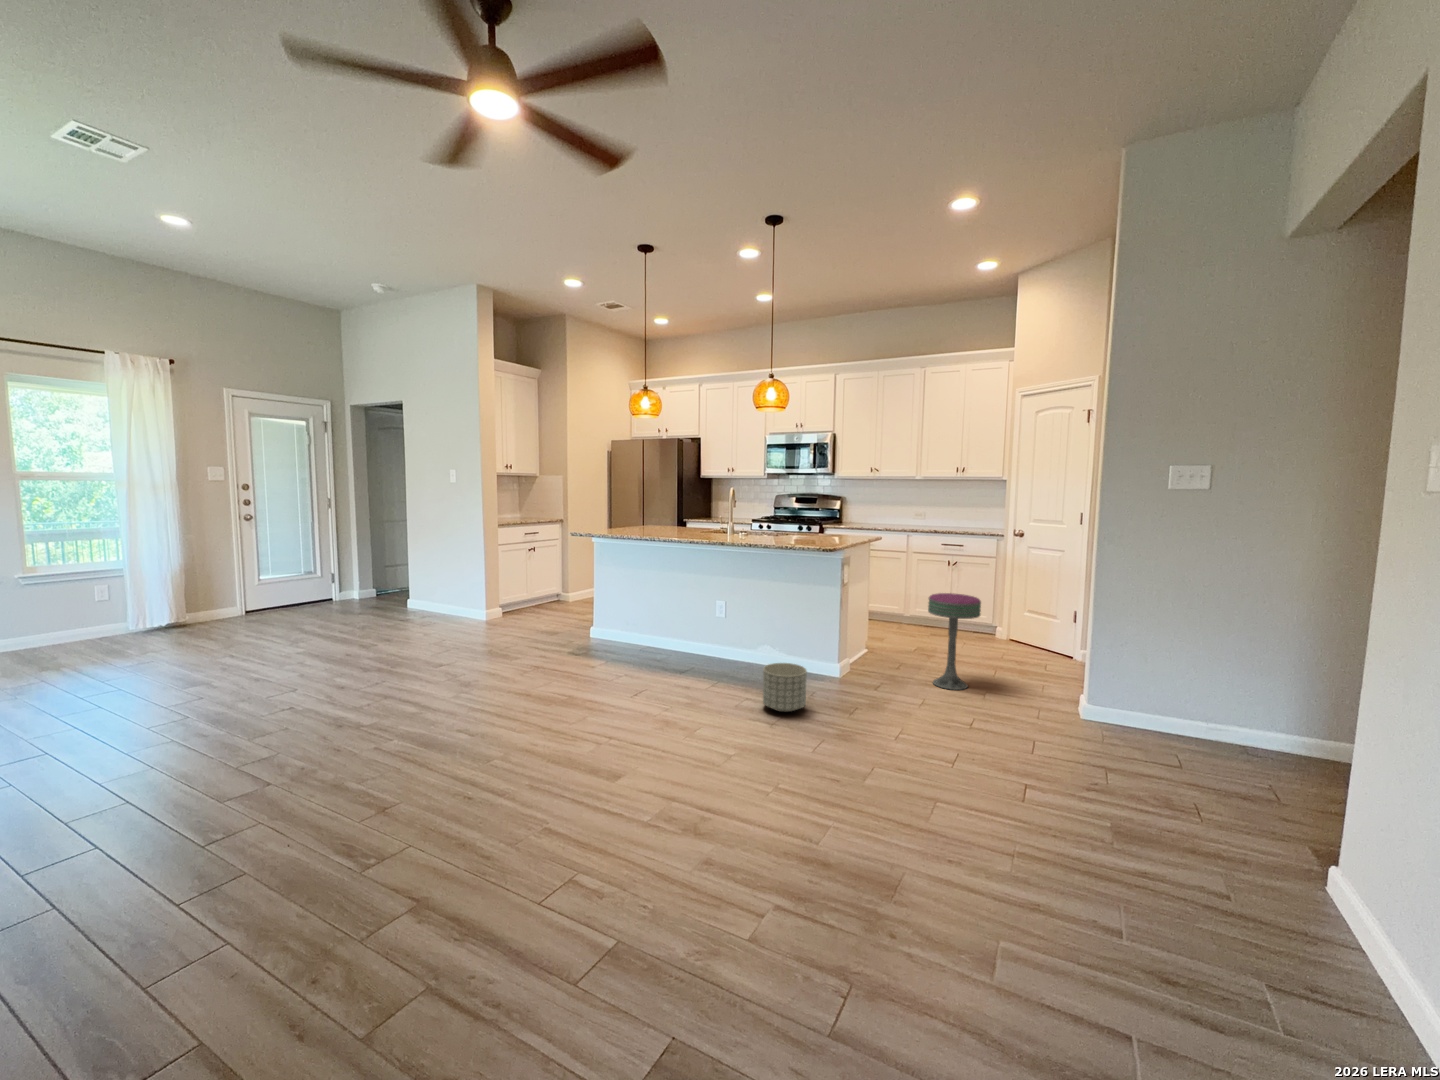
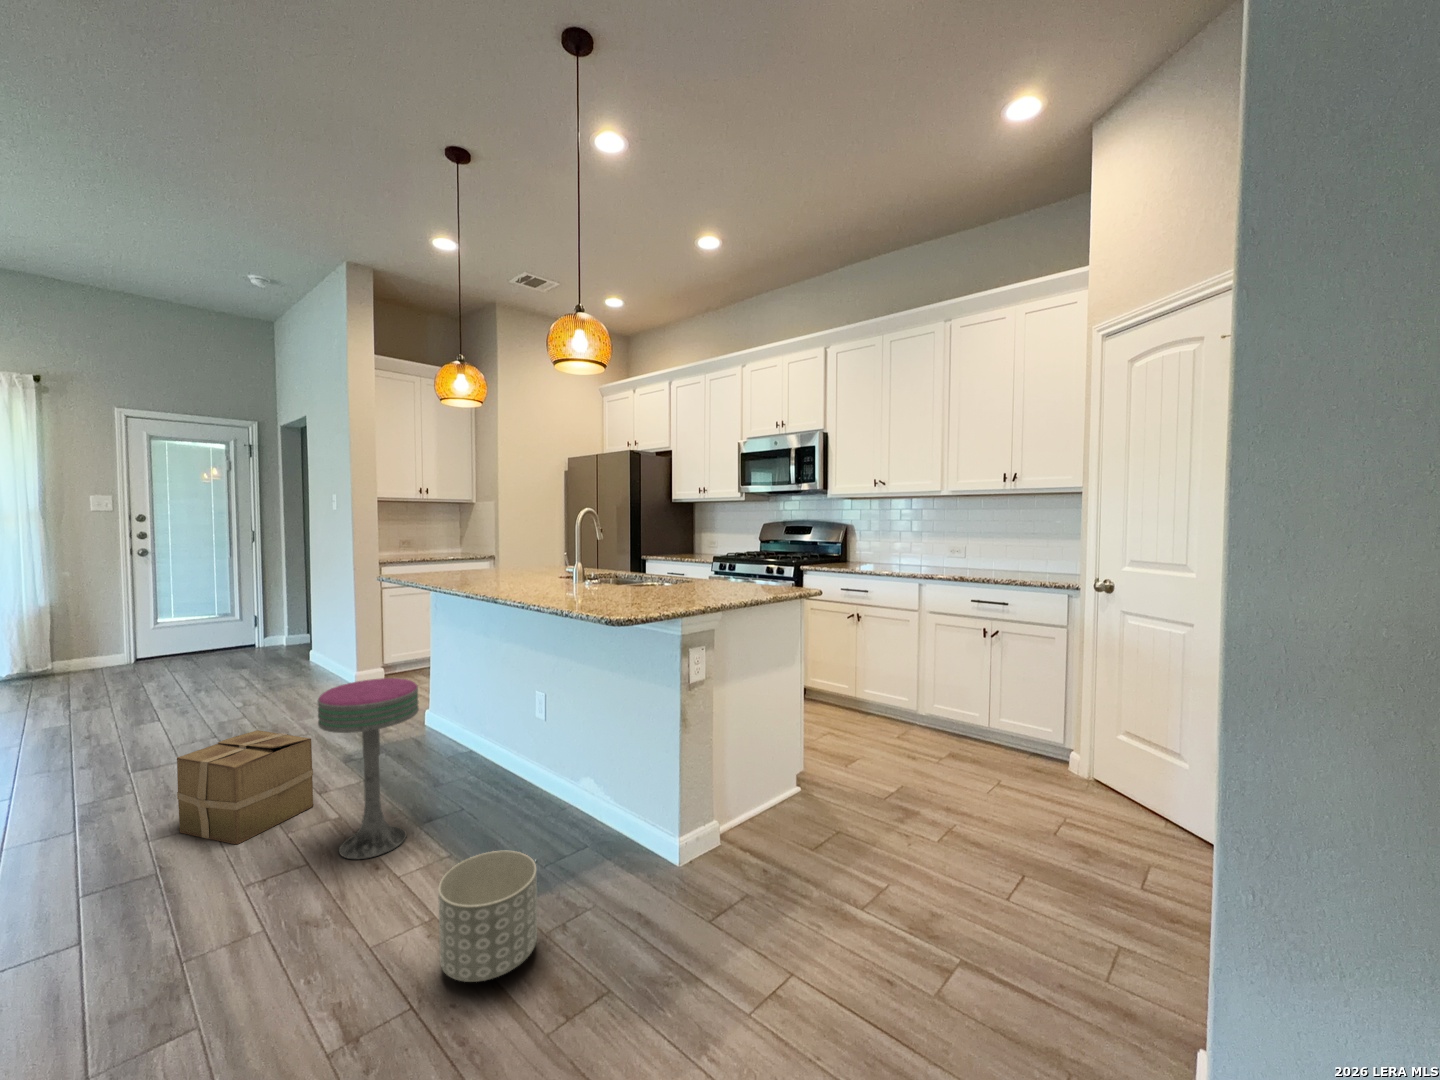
bar stool: present [928,593,981,690] -> present [318,678,419,859]
cardboard box: none [531,630,592,689] -> present [177,730,313,844]

